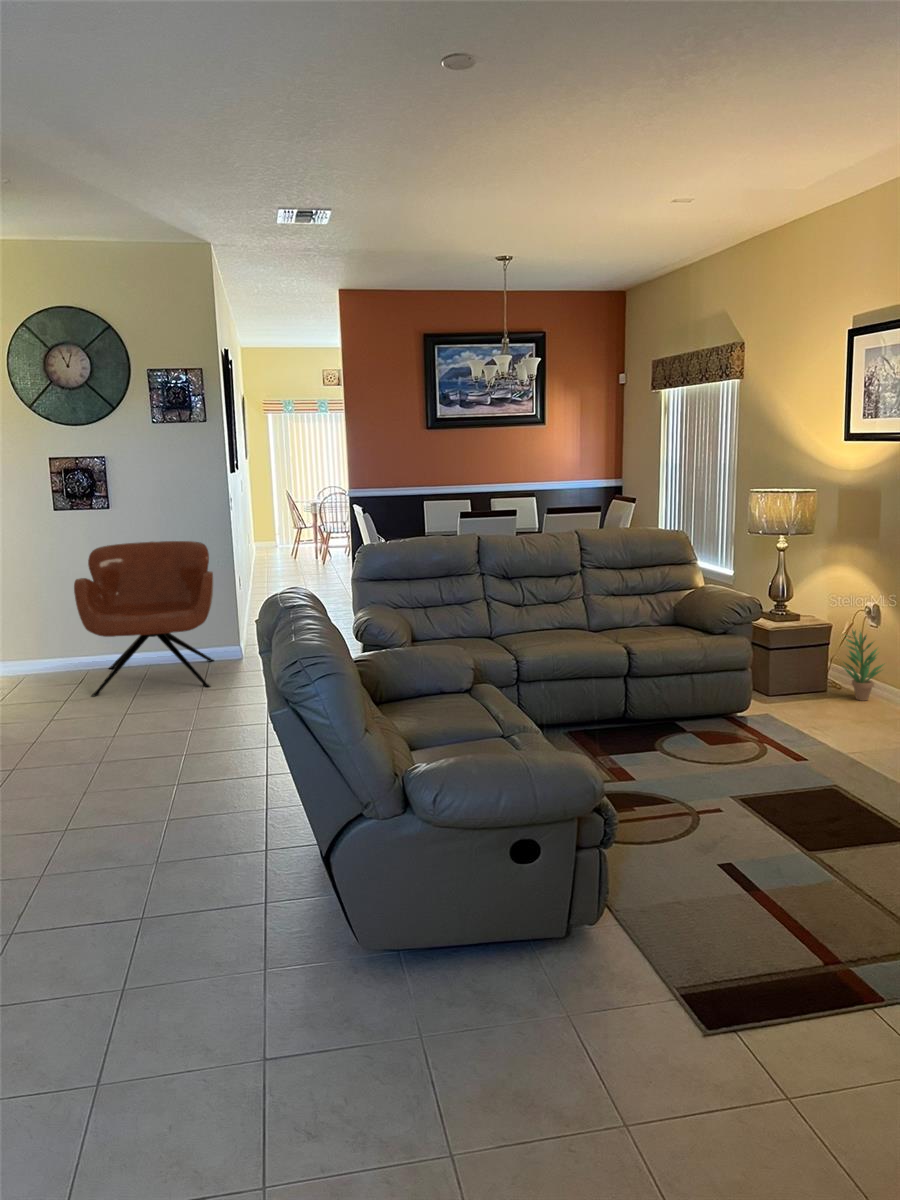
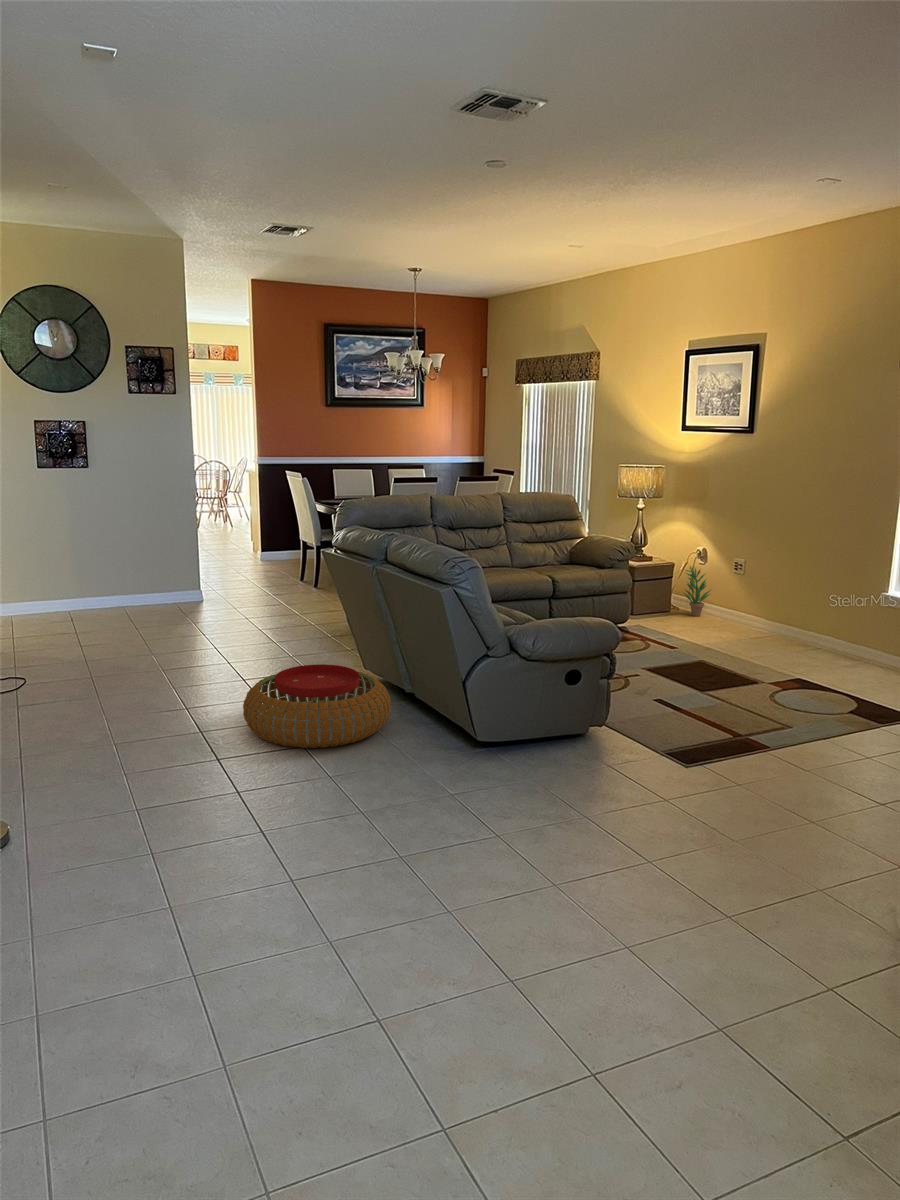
armchair: present [74,541,214,697] -> none [76,498,197,630]
pouf: none [81,785,298,923] -> present [243,664,391,748]

